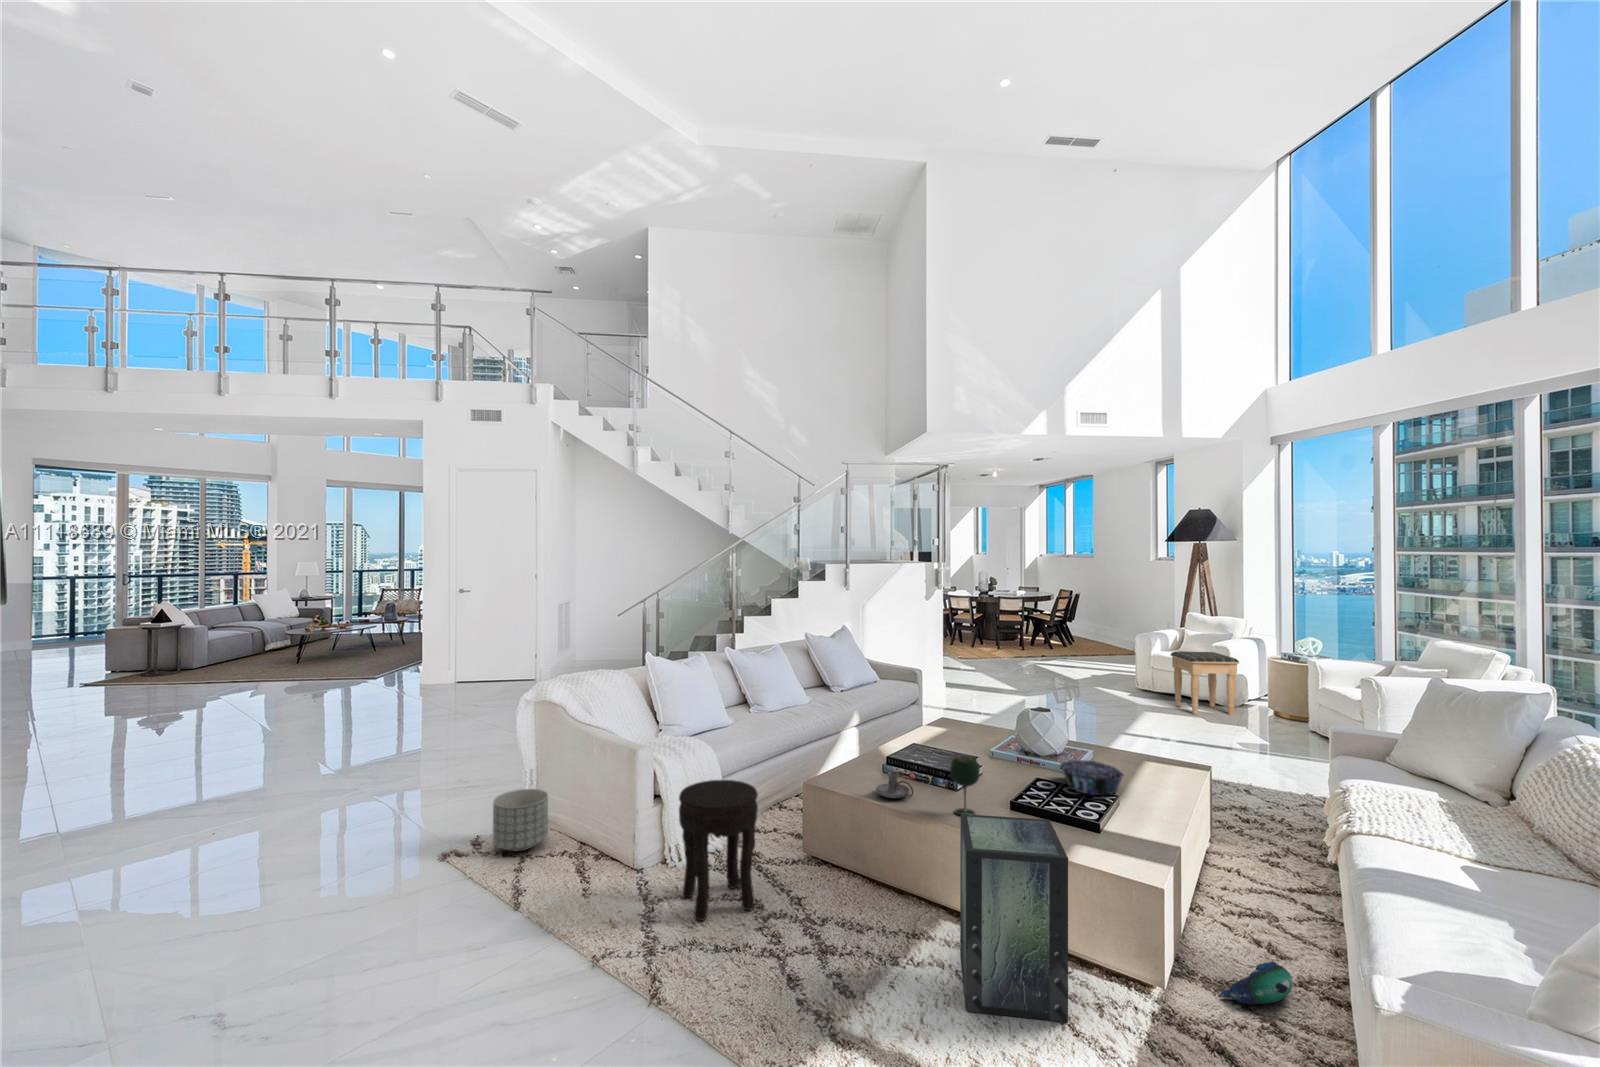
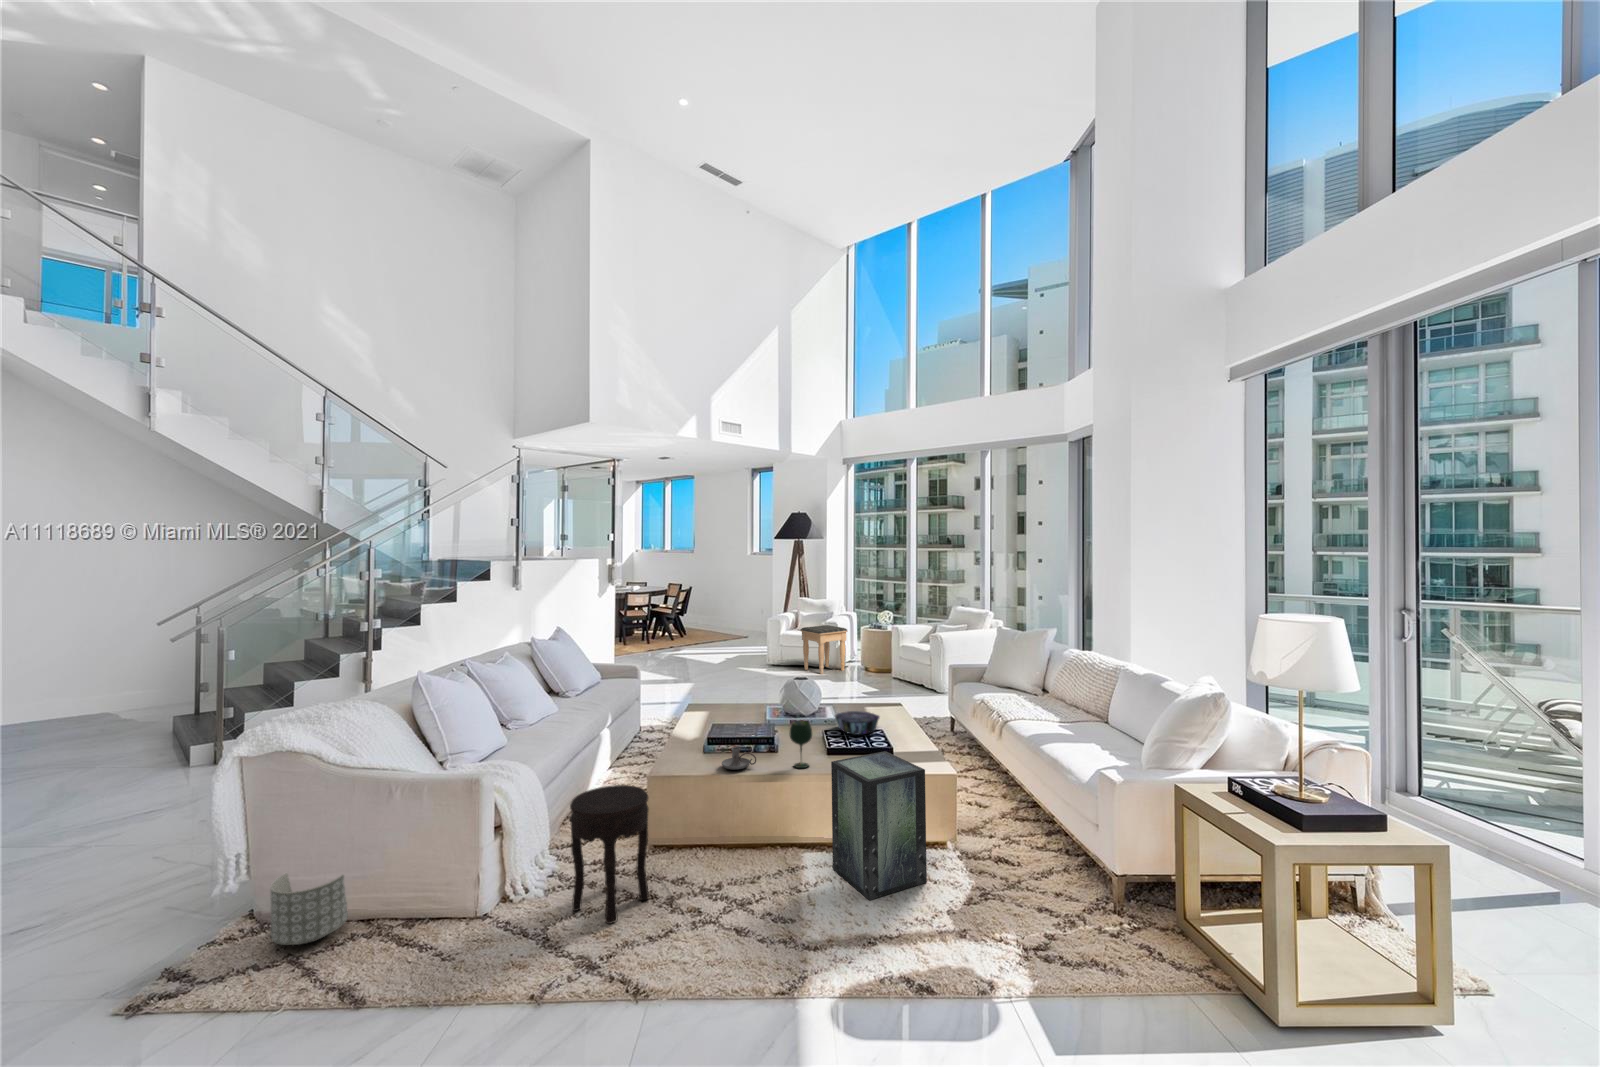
plush toy: present [1221,961,1292,1005] -> none [982,810,1014,838]

